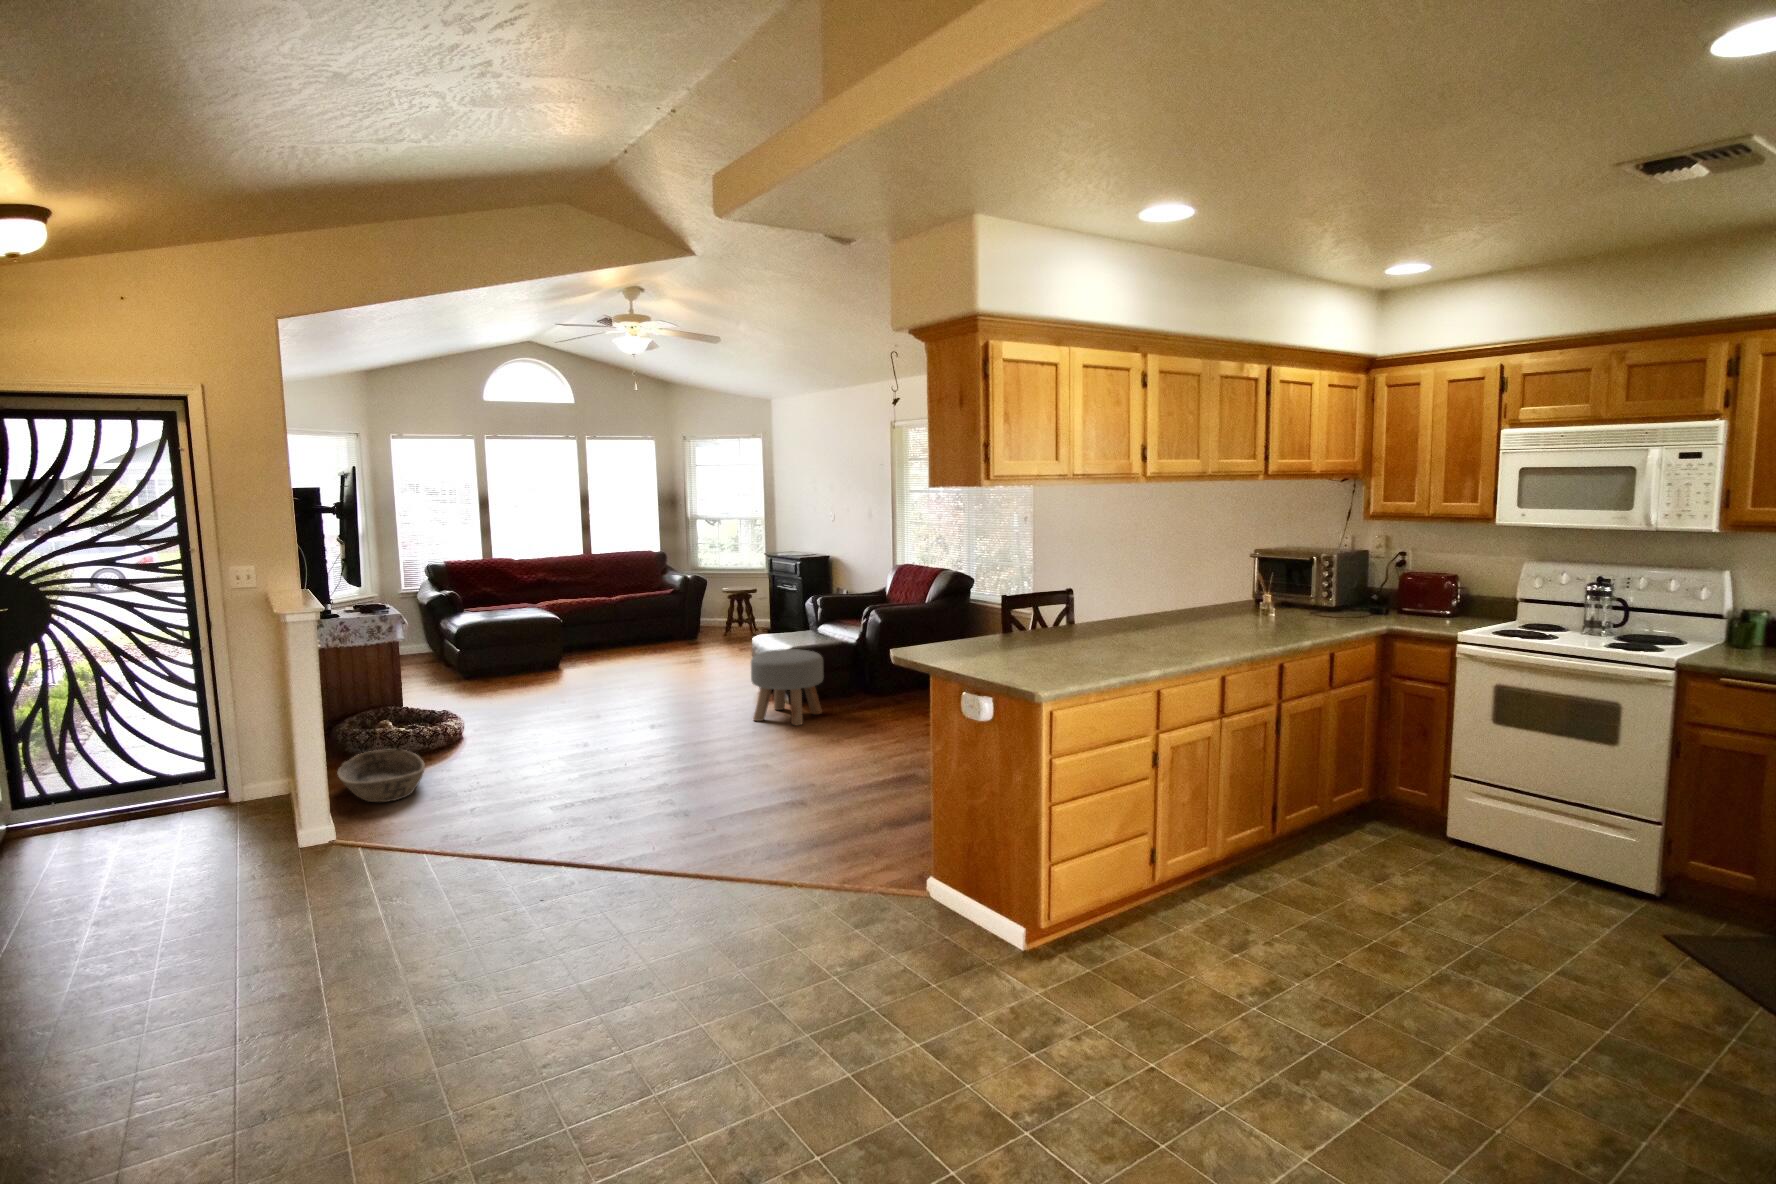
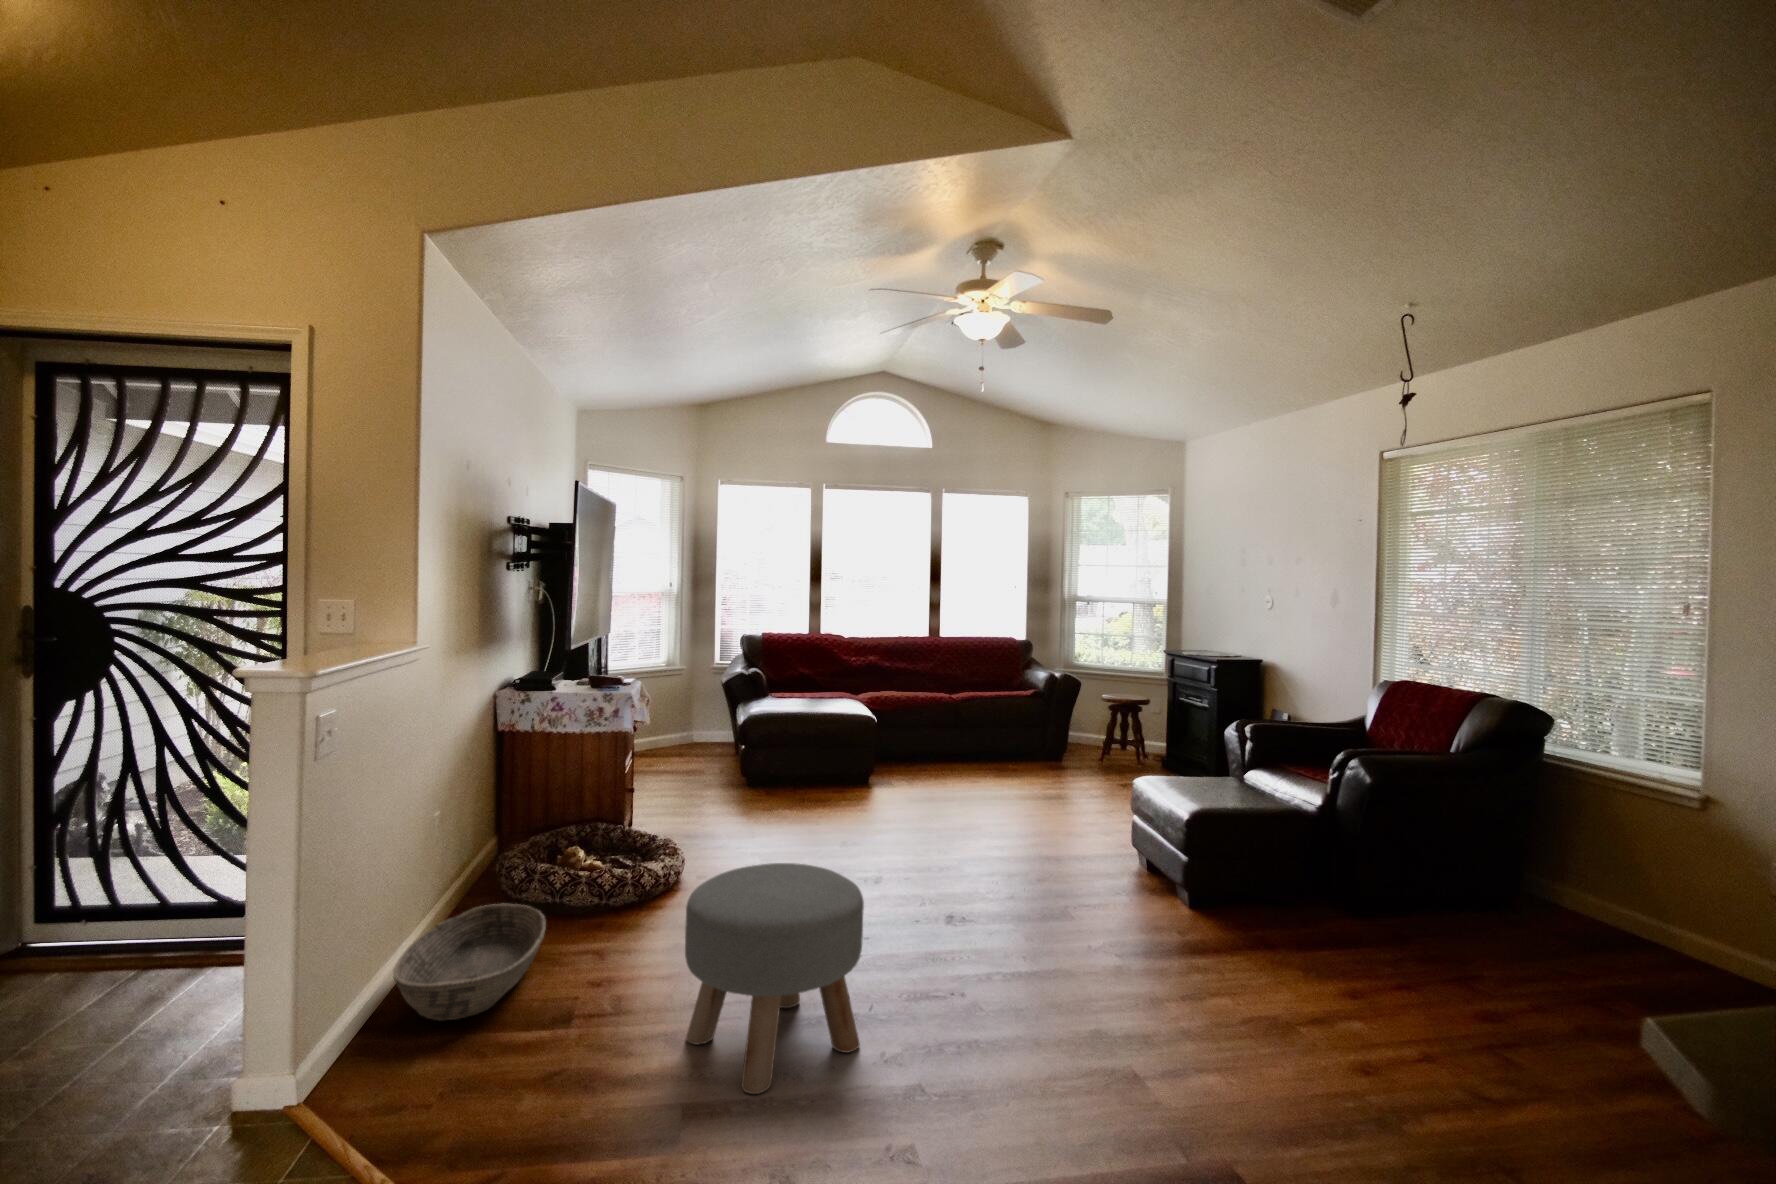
ottoman: present [751,649,824,726] -> present [685,863,864,1094]

